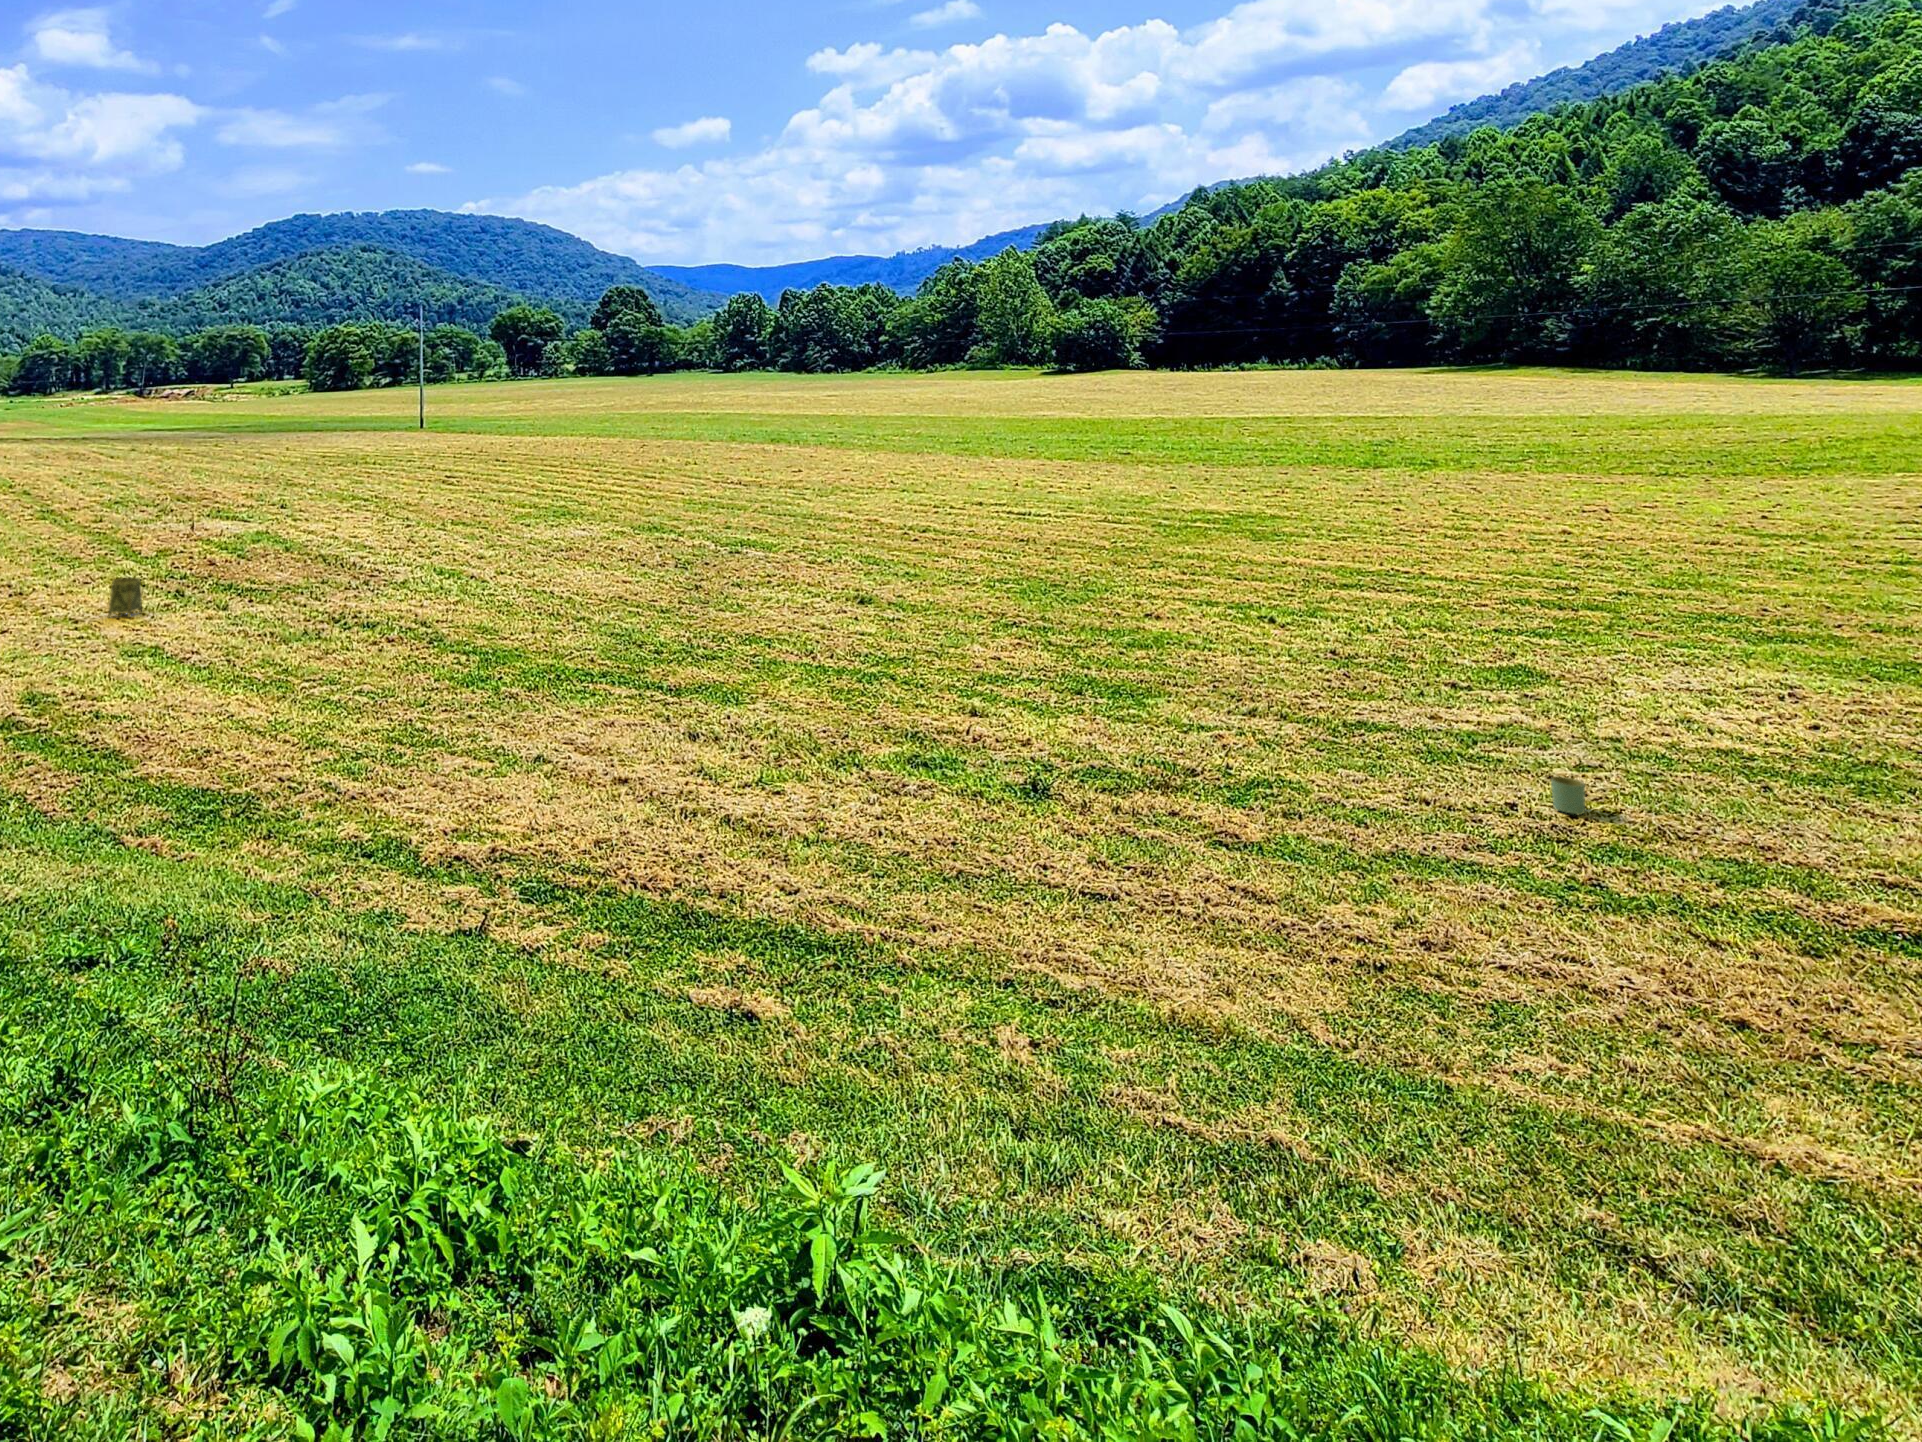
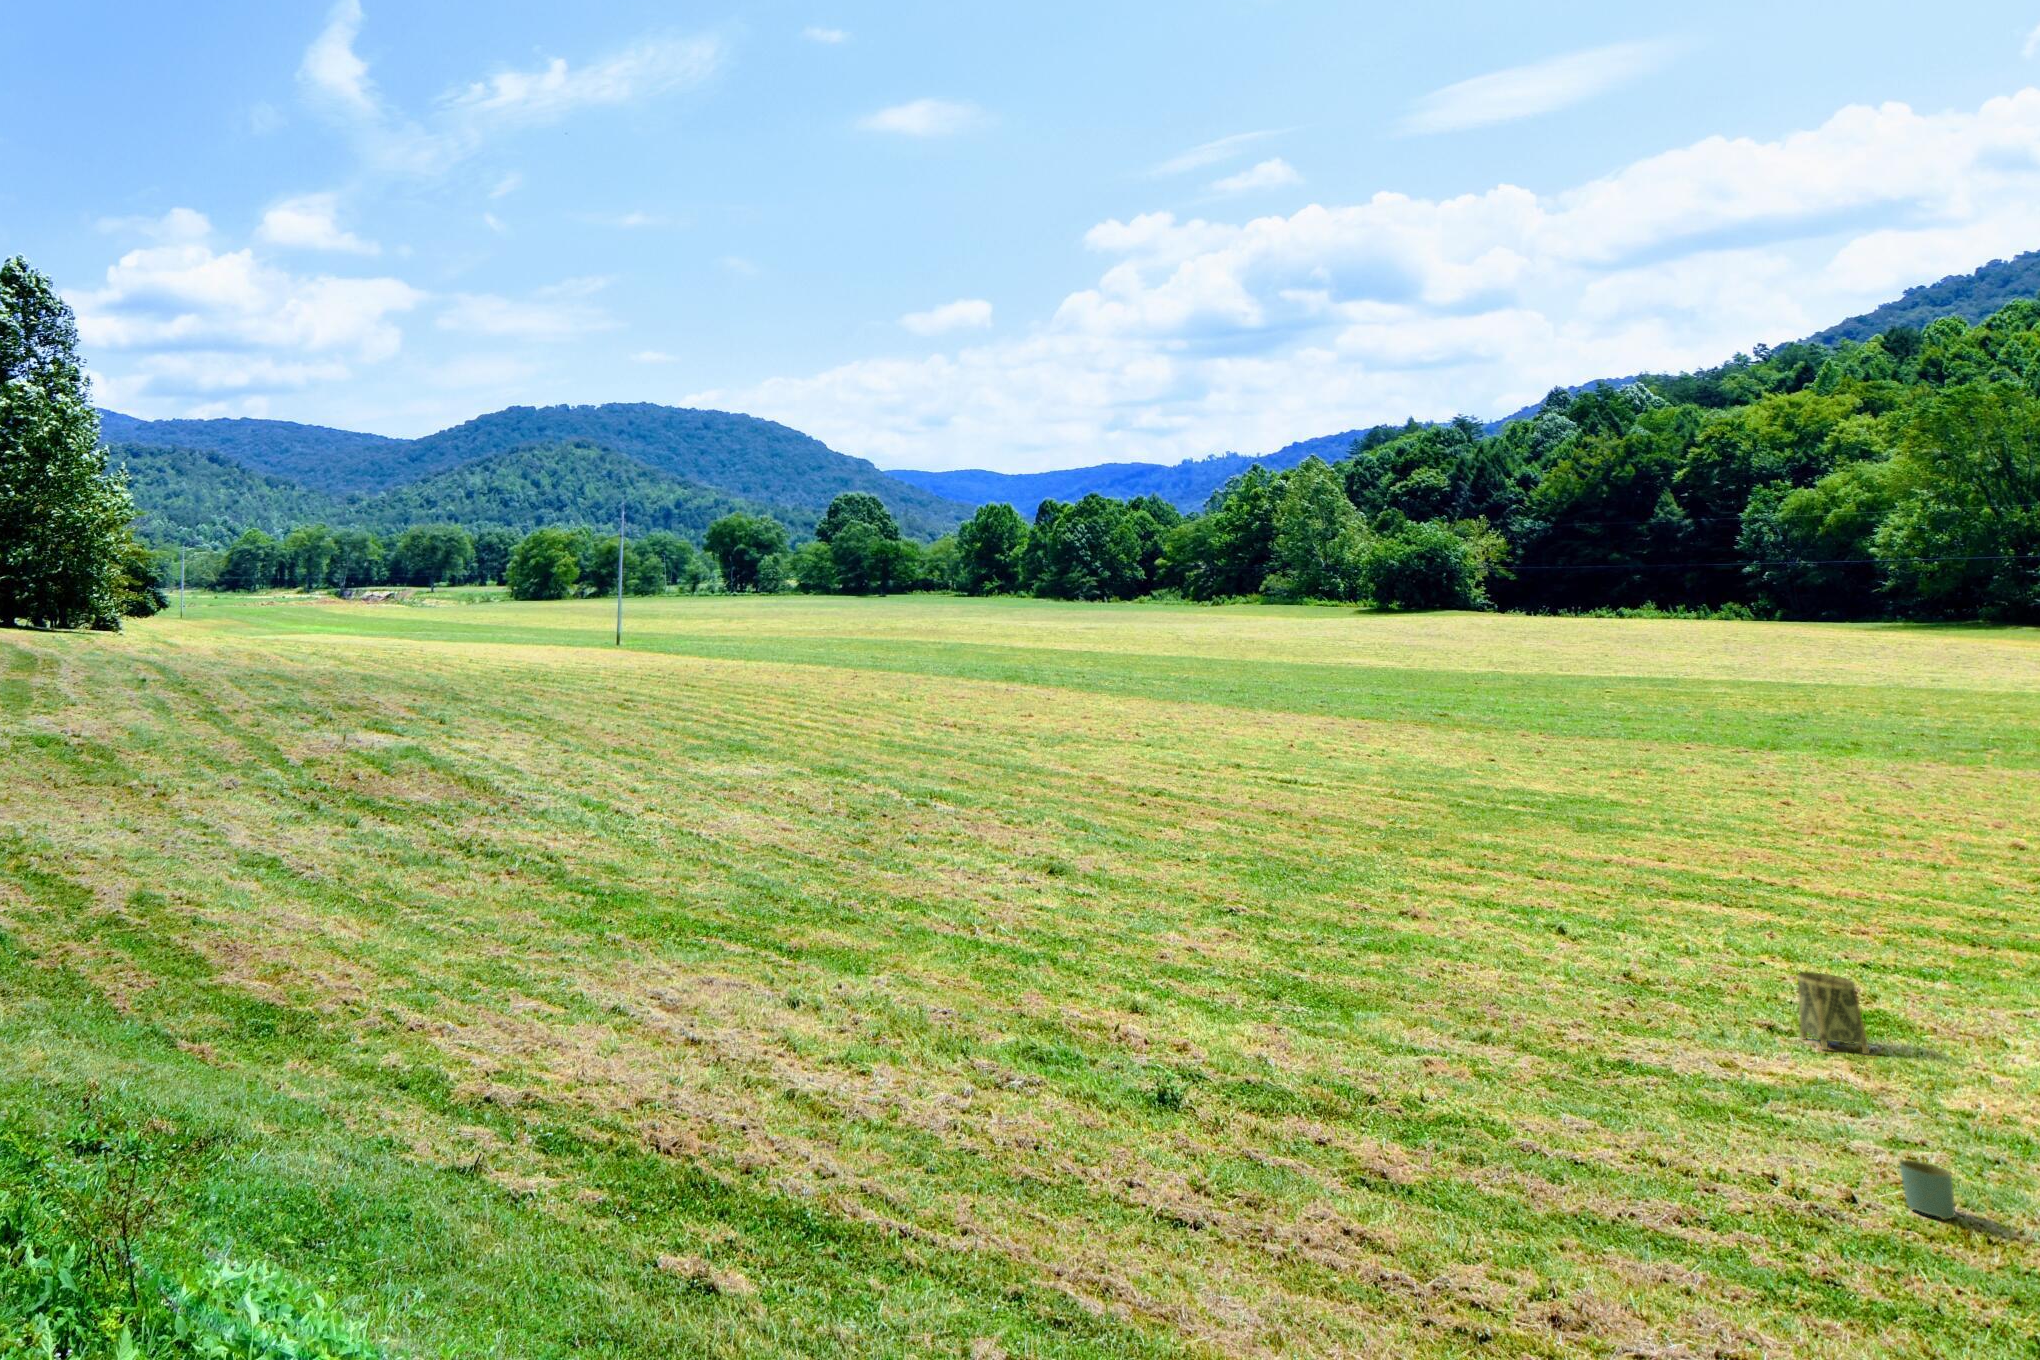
basket: present [108,577,142,617] -> present [1798,972,1870,1054]

